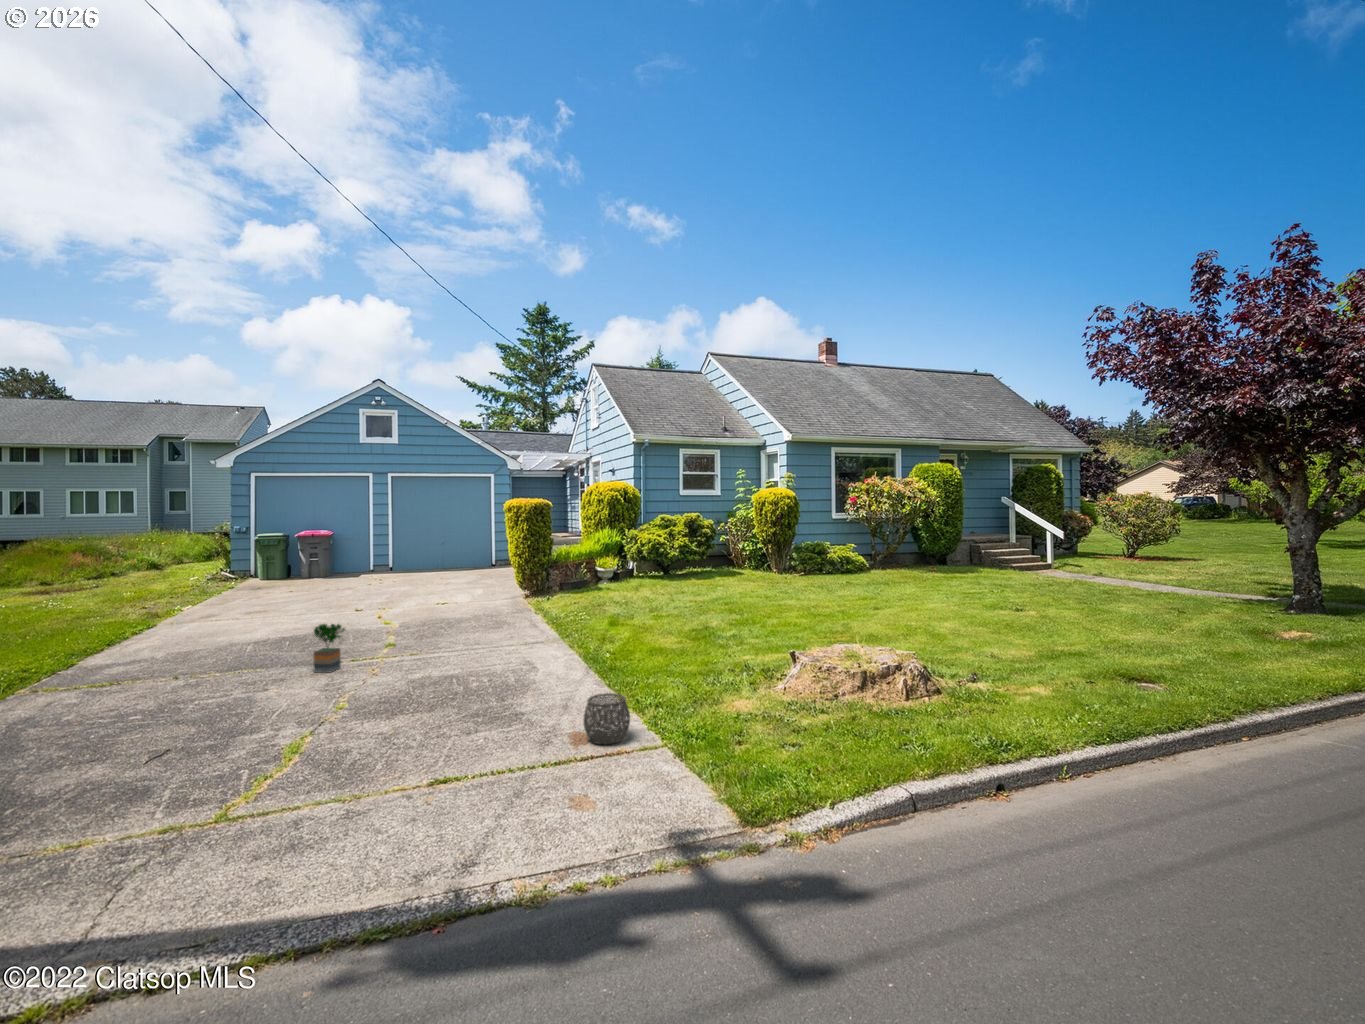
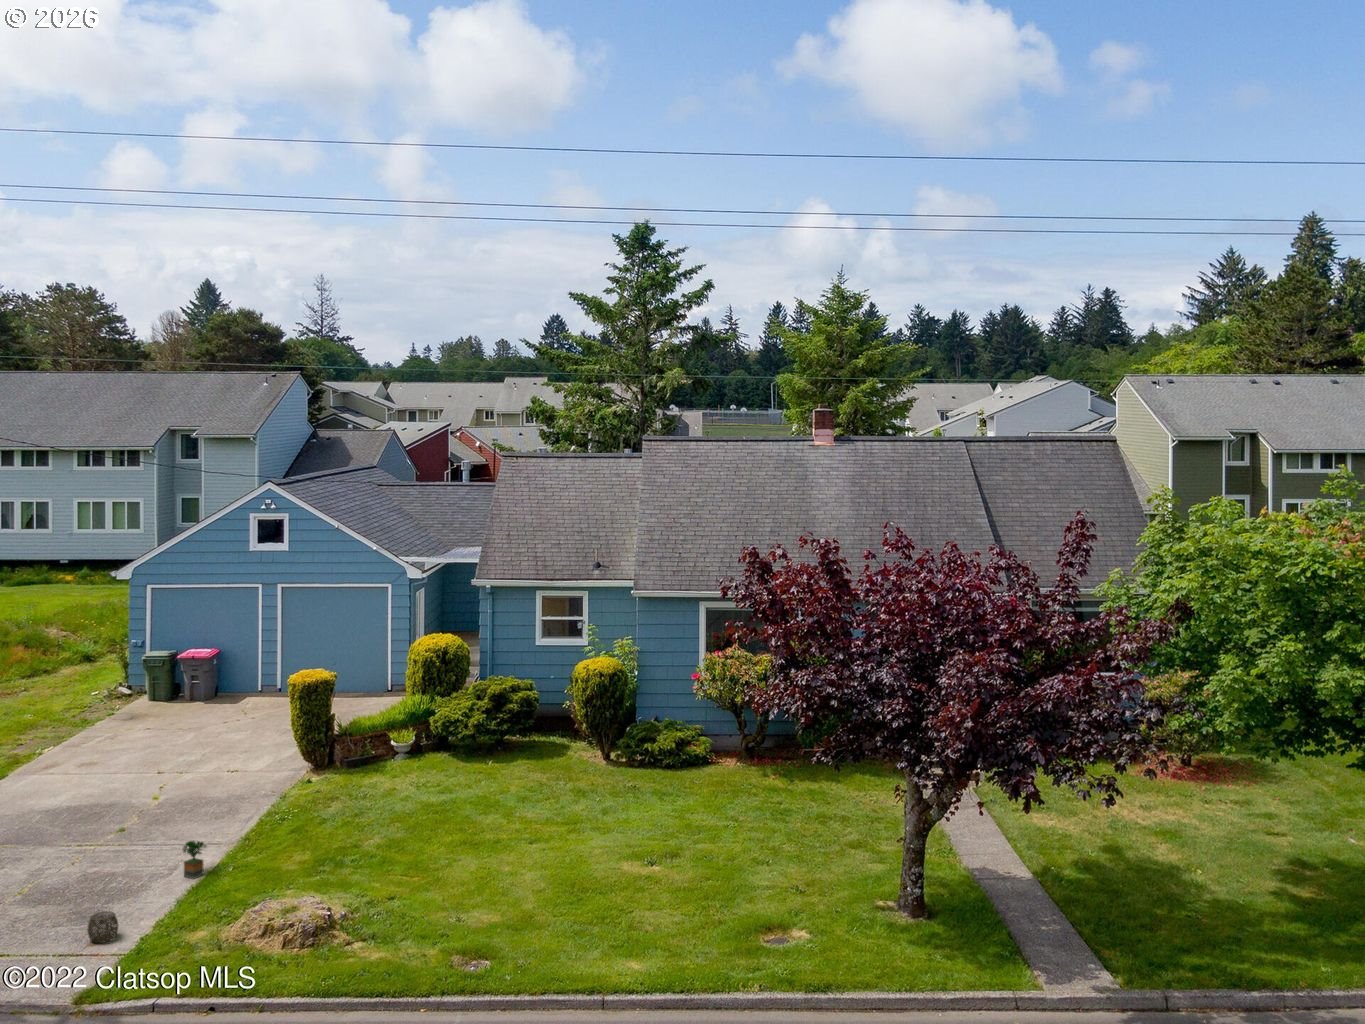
potted tree: present [313,624,345,673] -> present [183,840,206,879]

